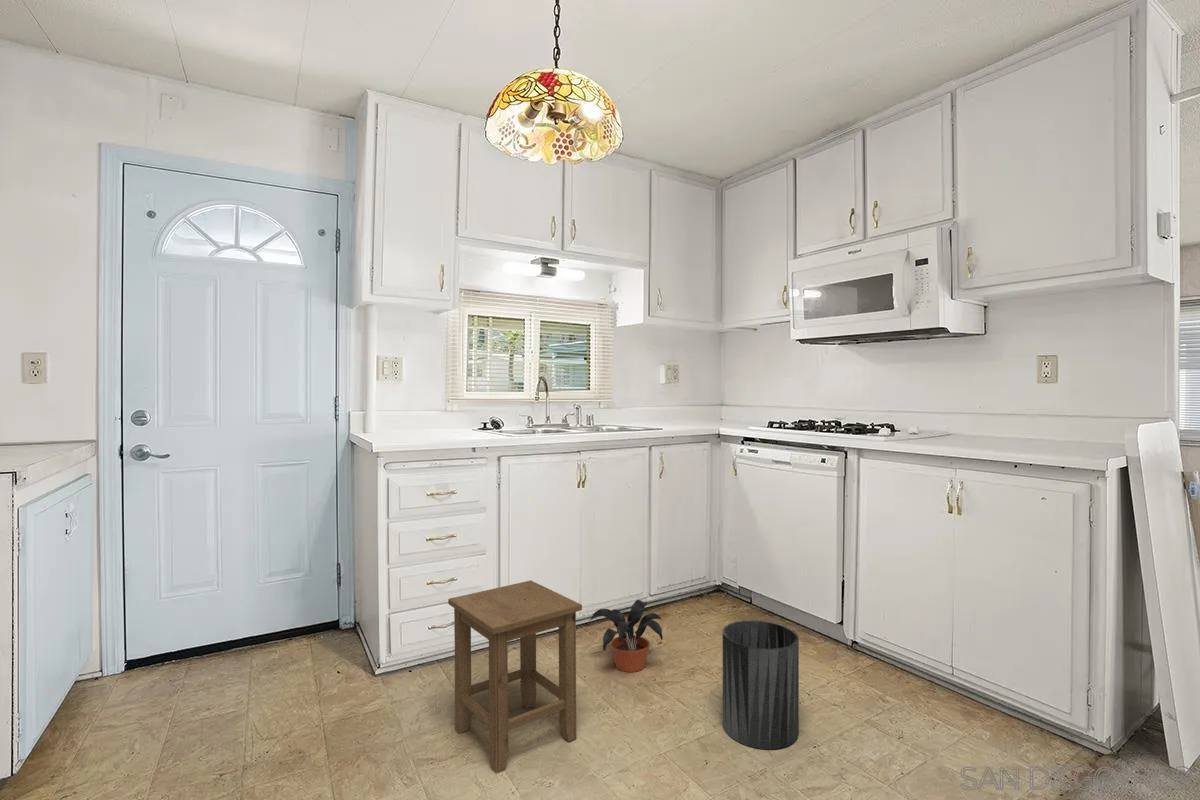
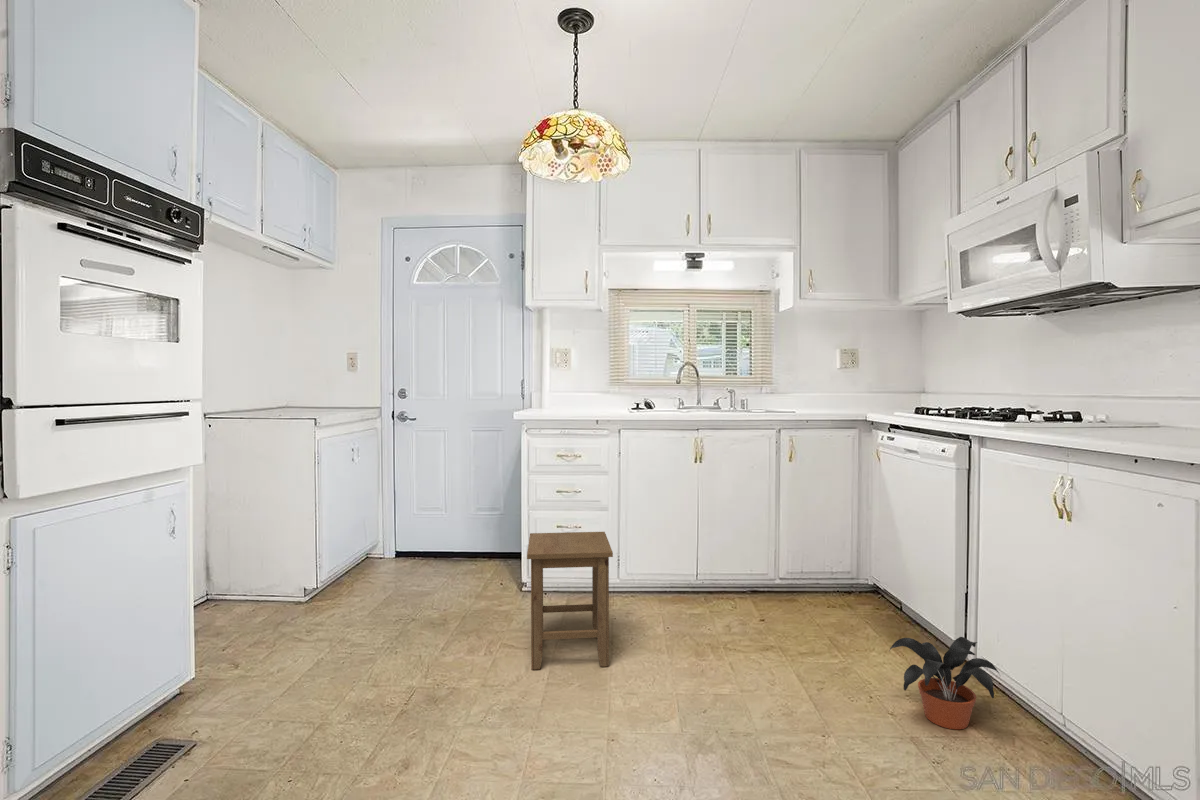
potted plant: present [590,600,663,672] -> present [890,637,999,729]
trash can: present [722,620,799,749] -> none [738,598,816,728]

